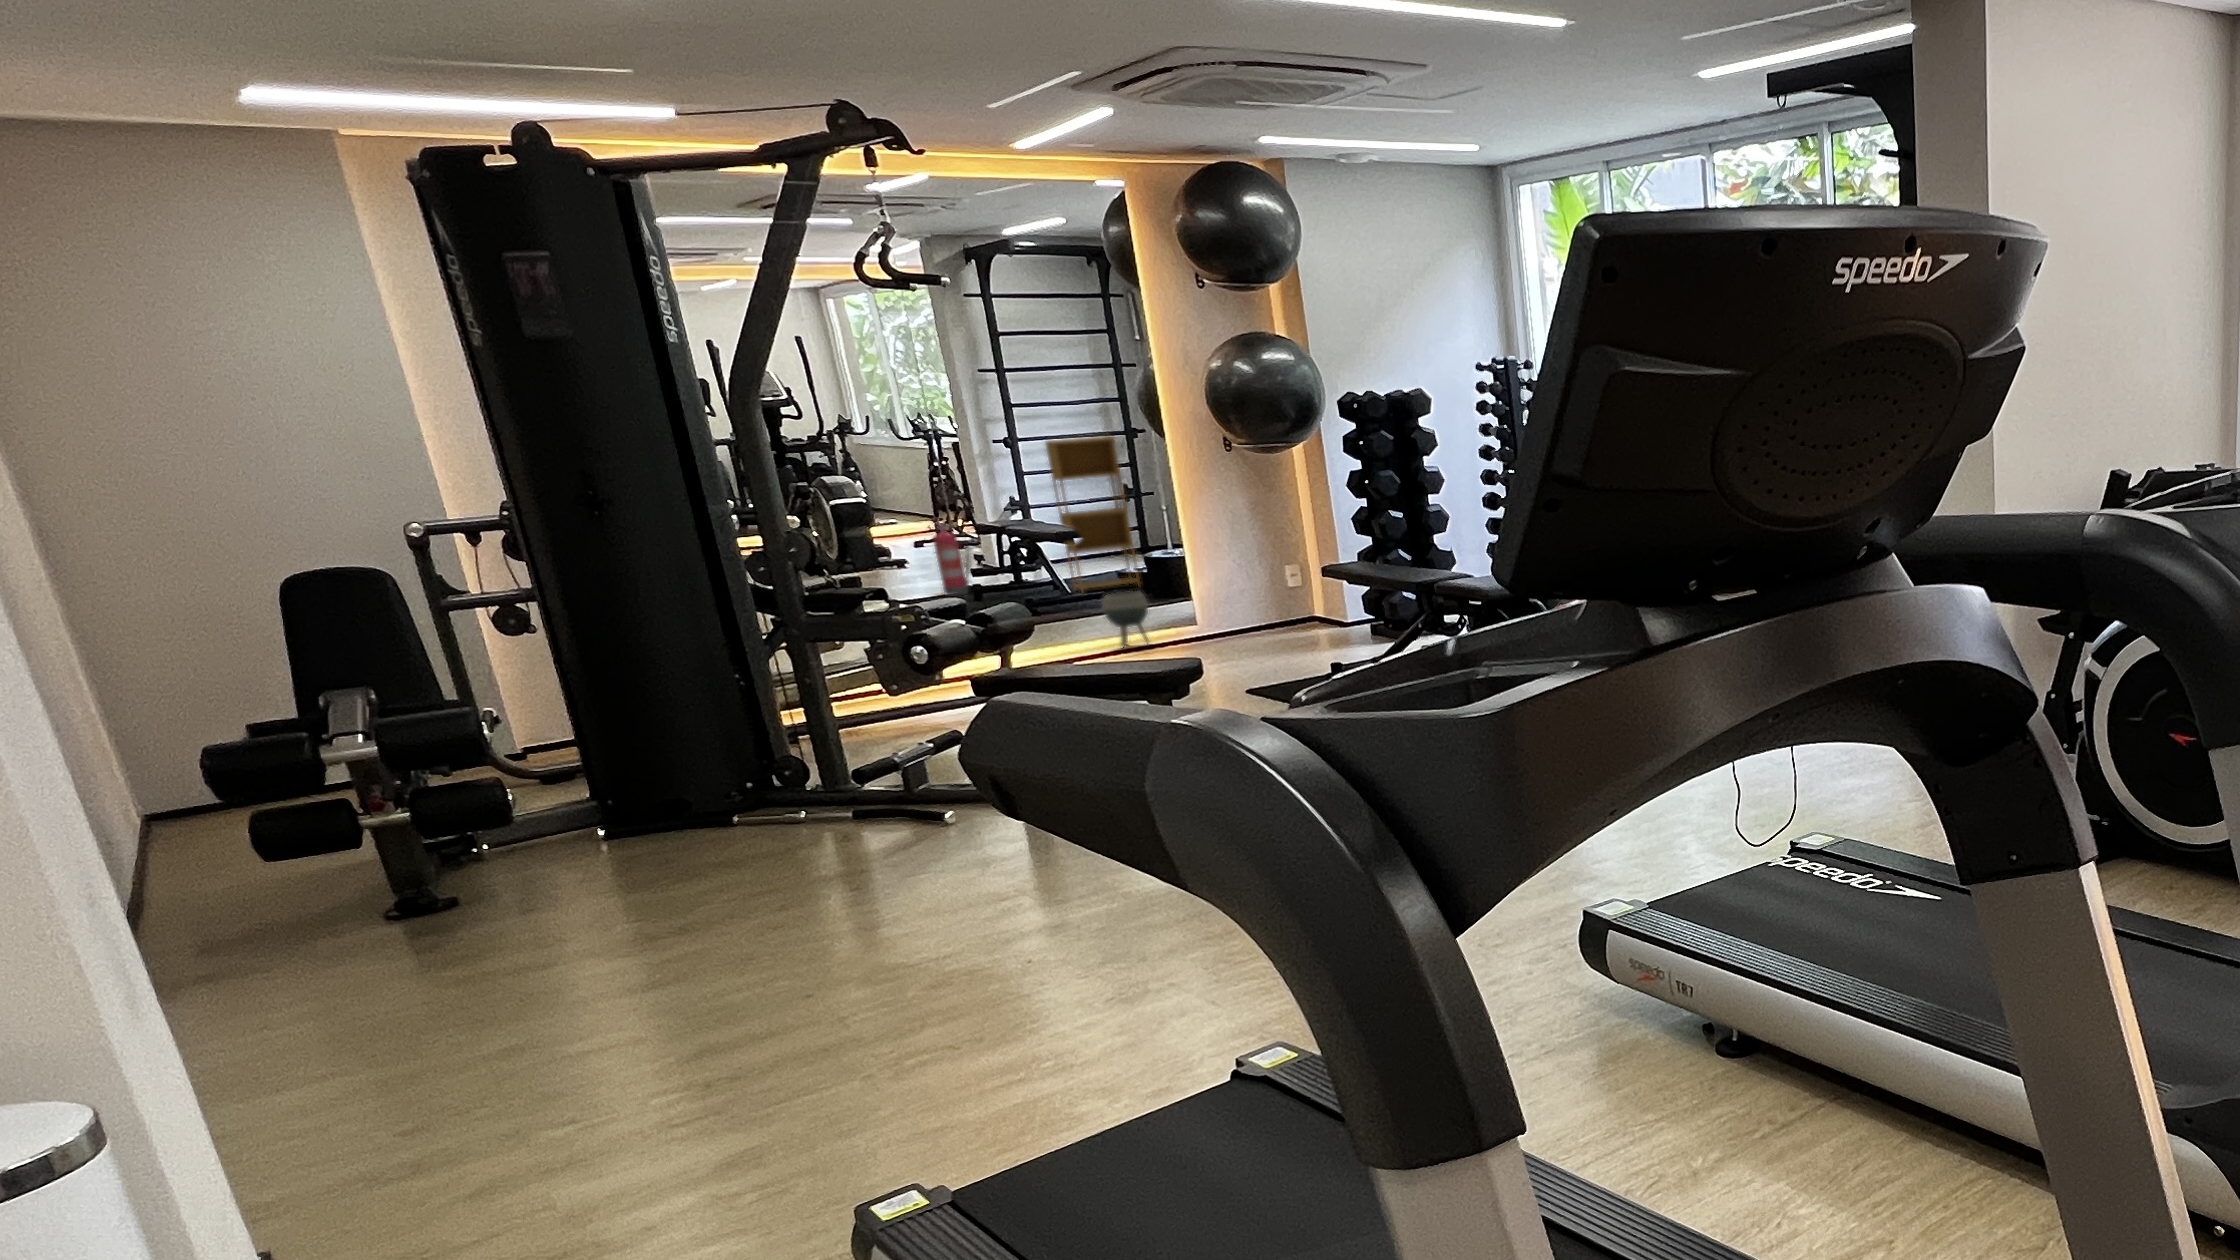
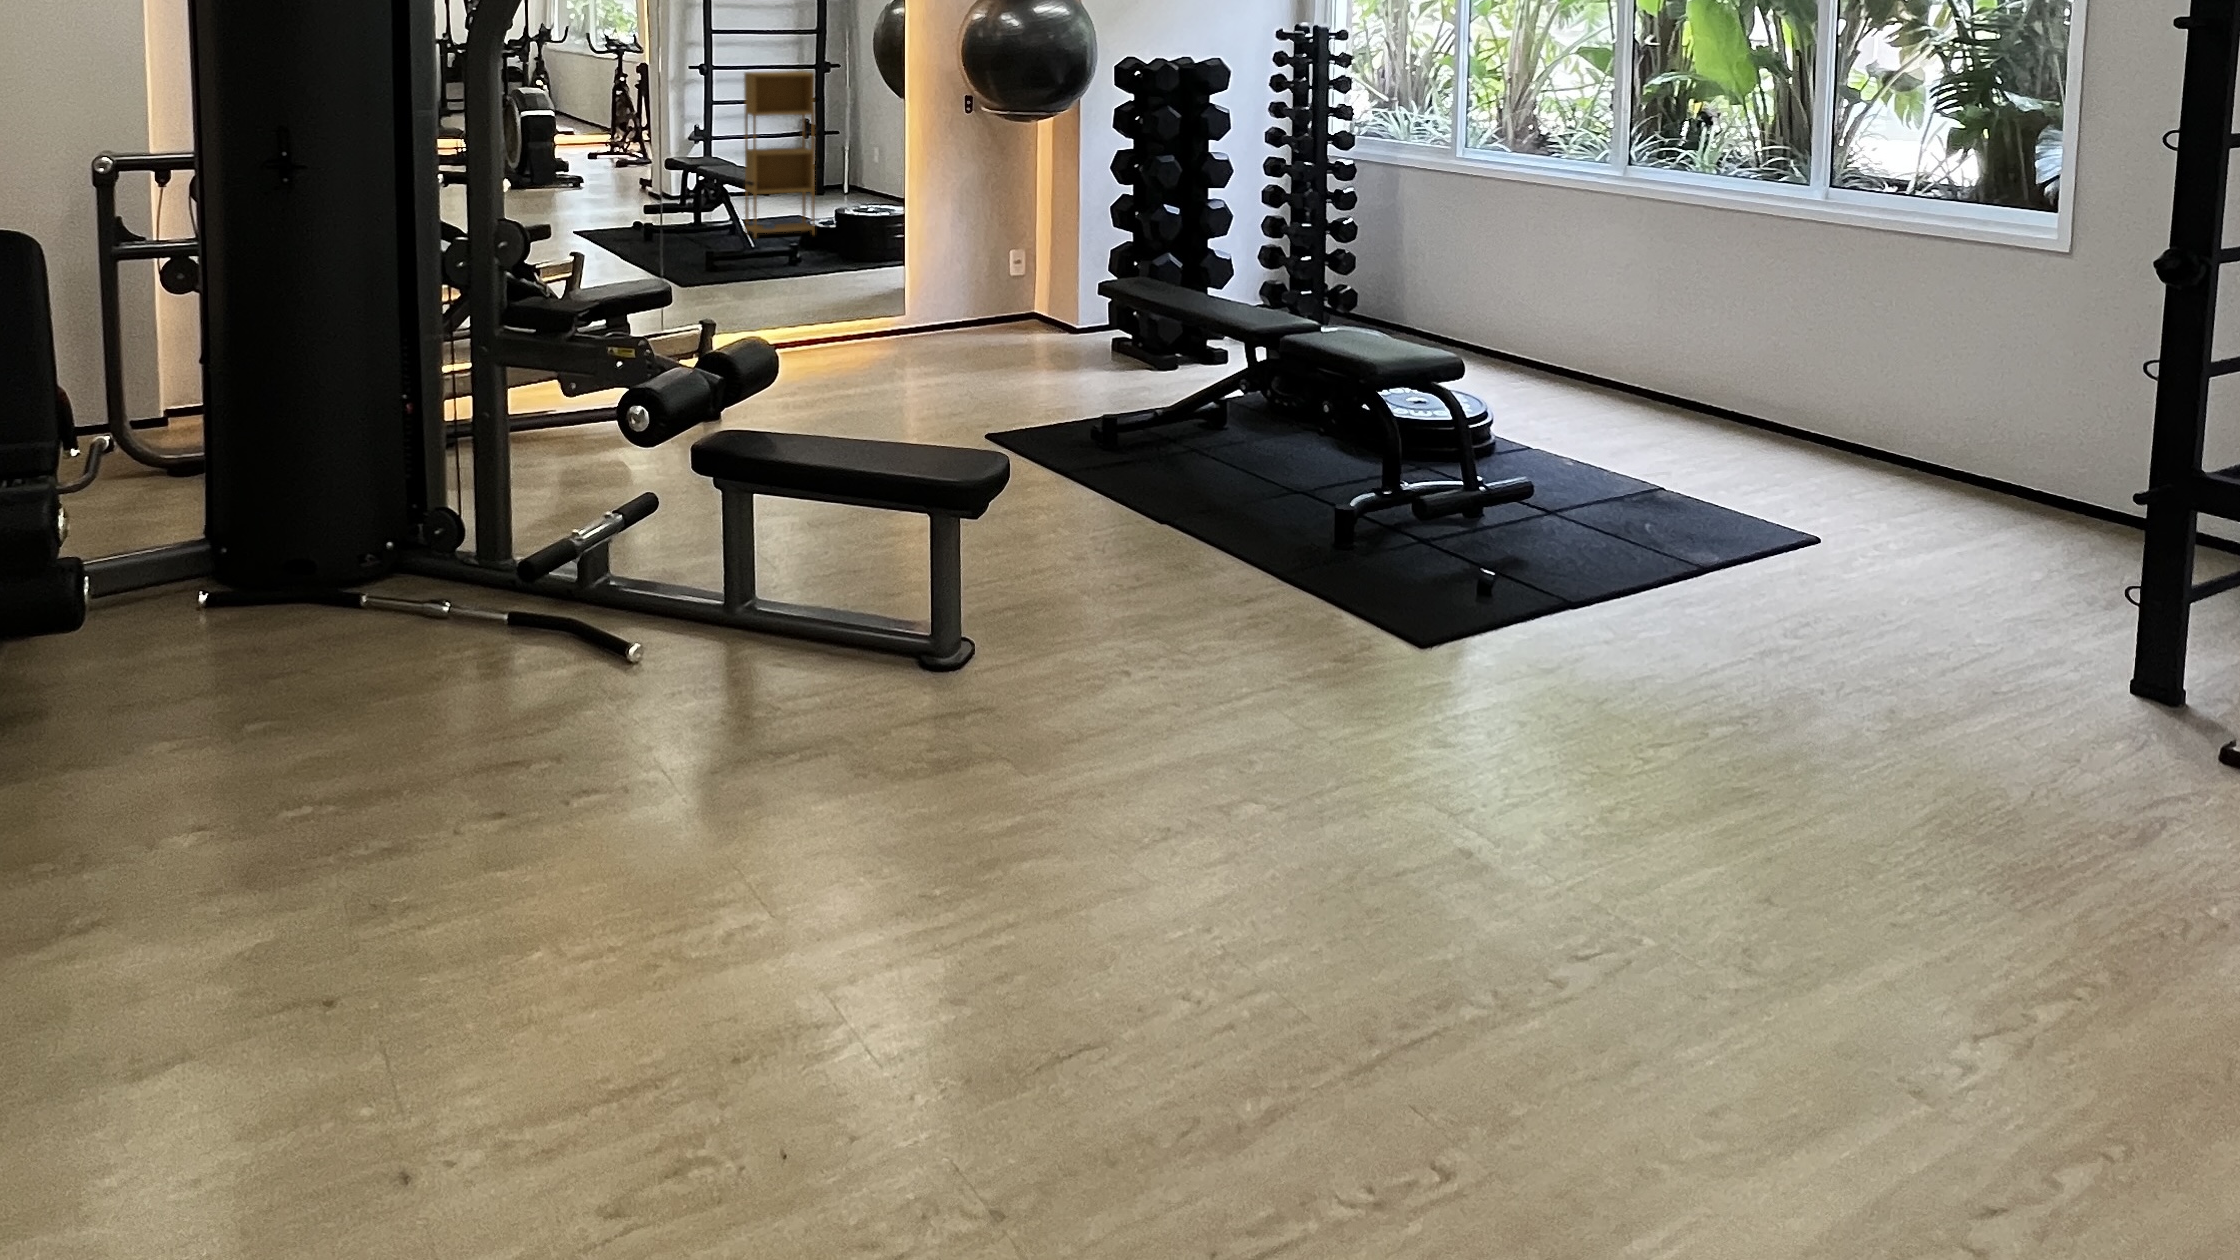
fire extinguisher: present [933,522,969,596] -> none [611,146,648,225]
planter: present [1103,591,1149,647] -> none [798,265,848,333]

